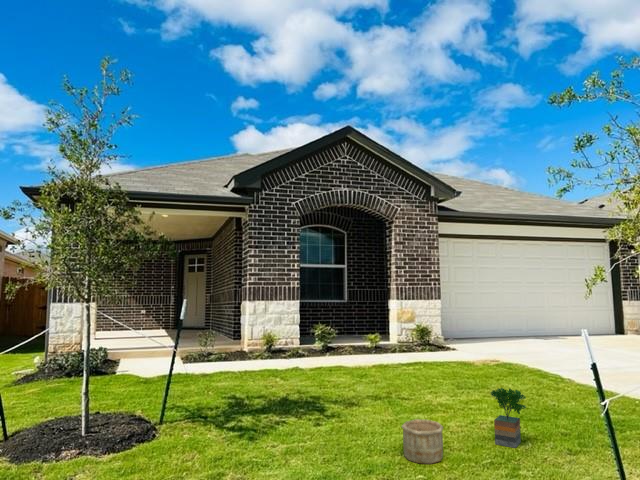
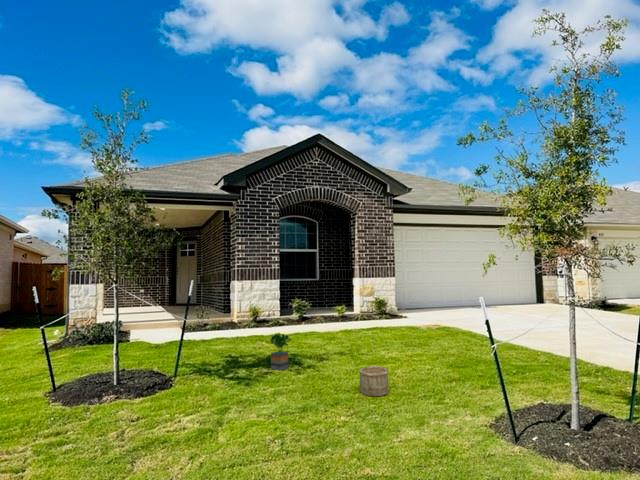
potted tree: present [491,388,526,448] -> present [270,334,291,370]

